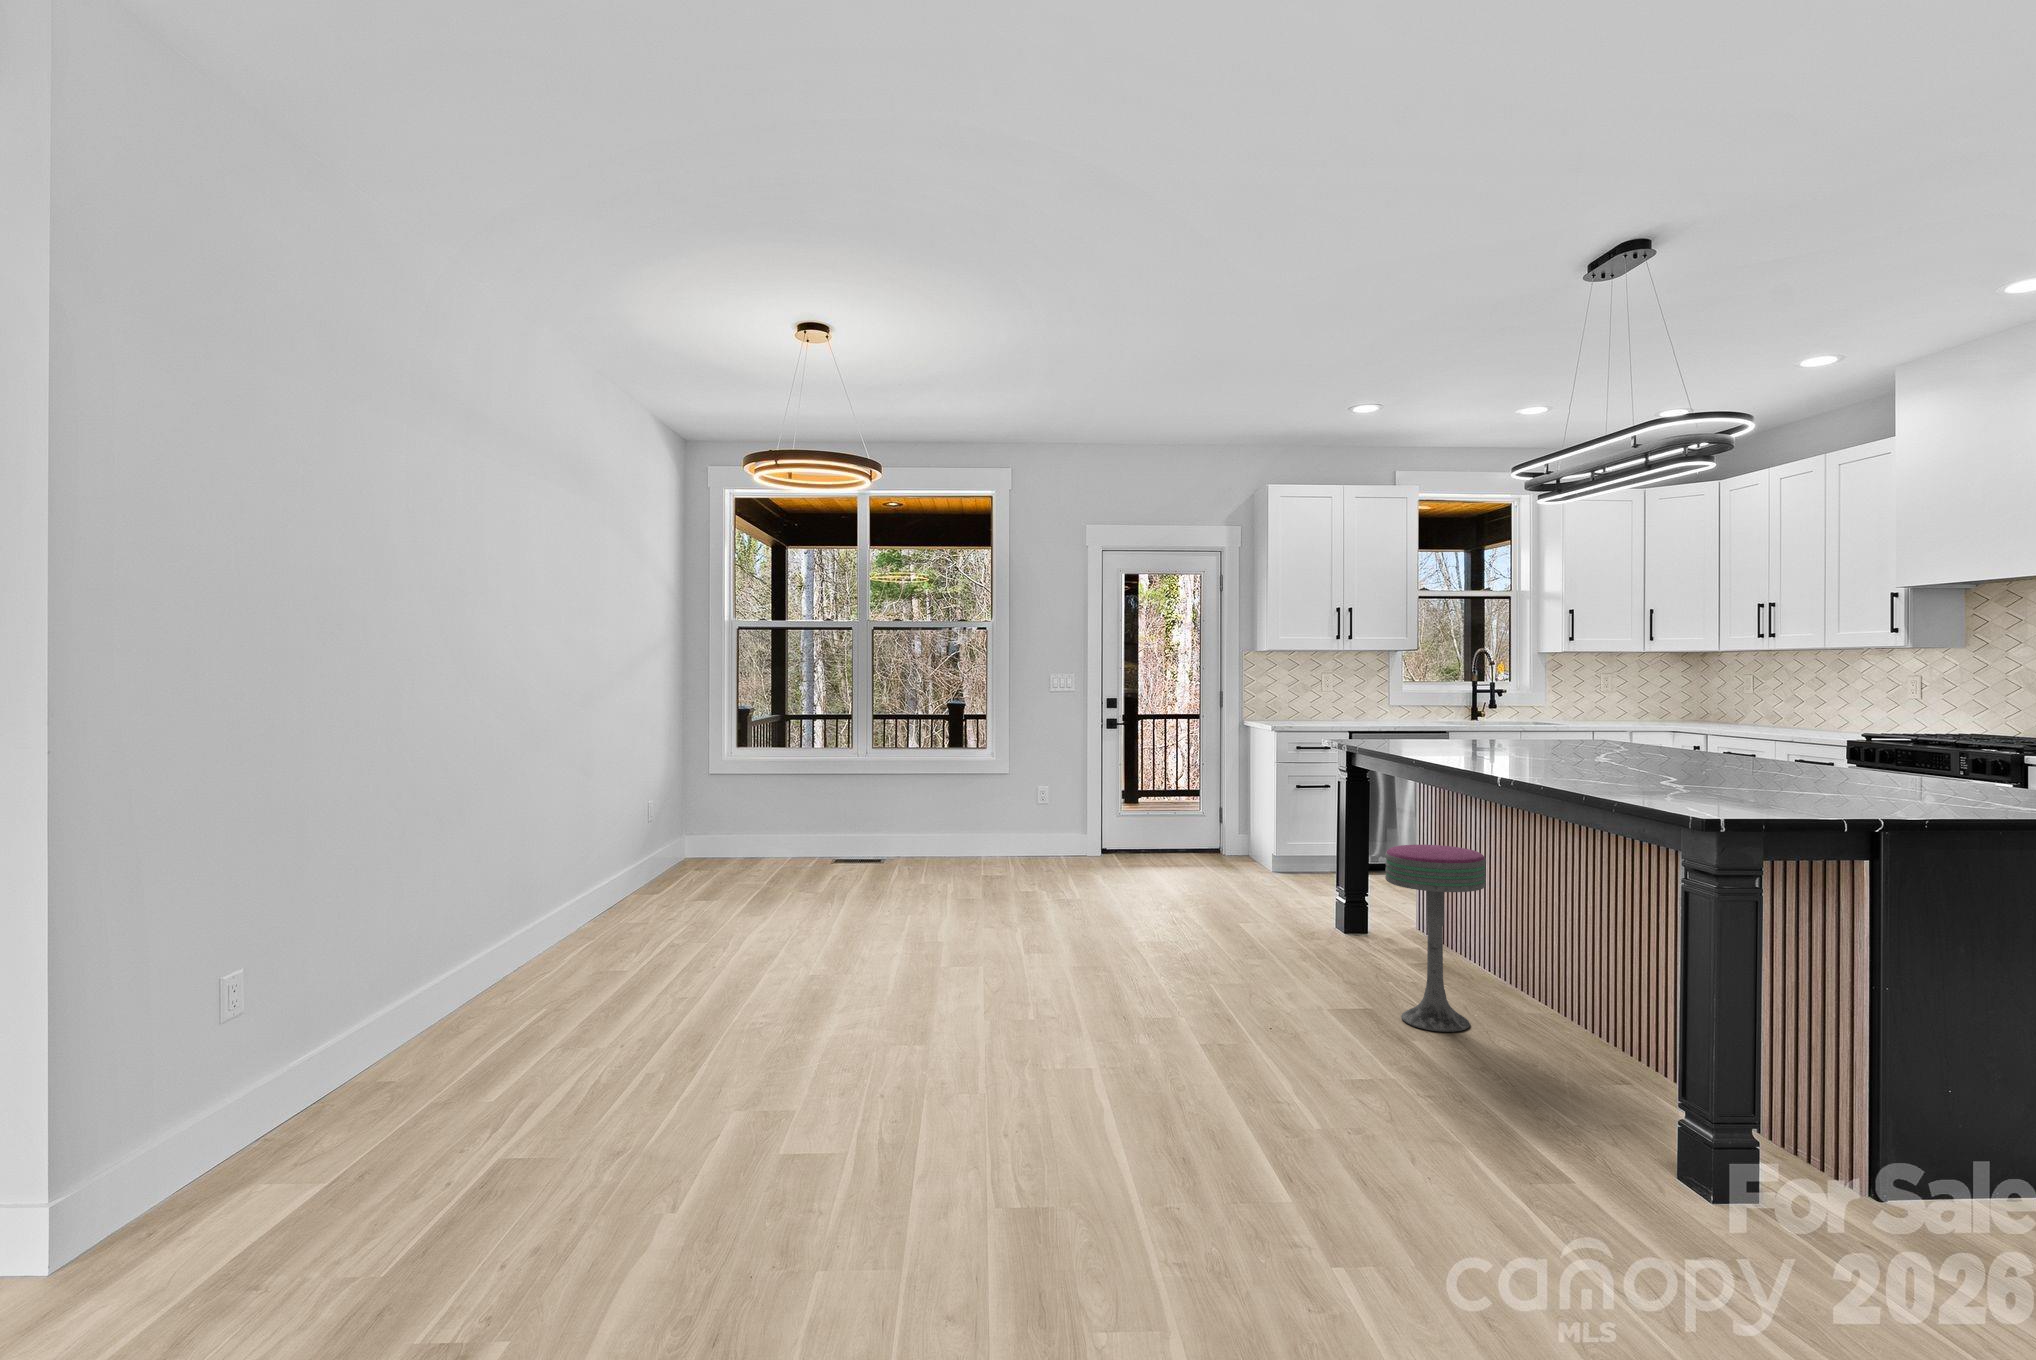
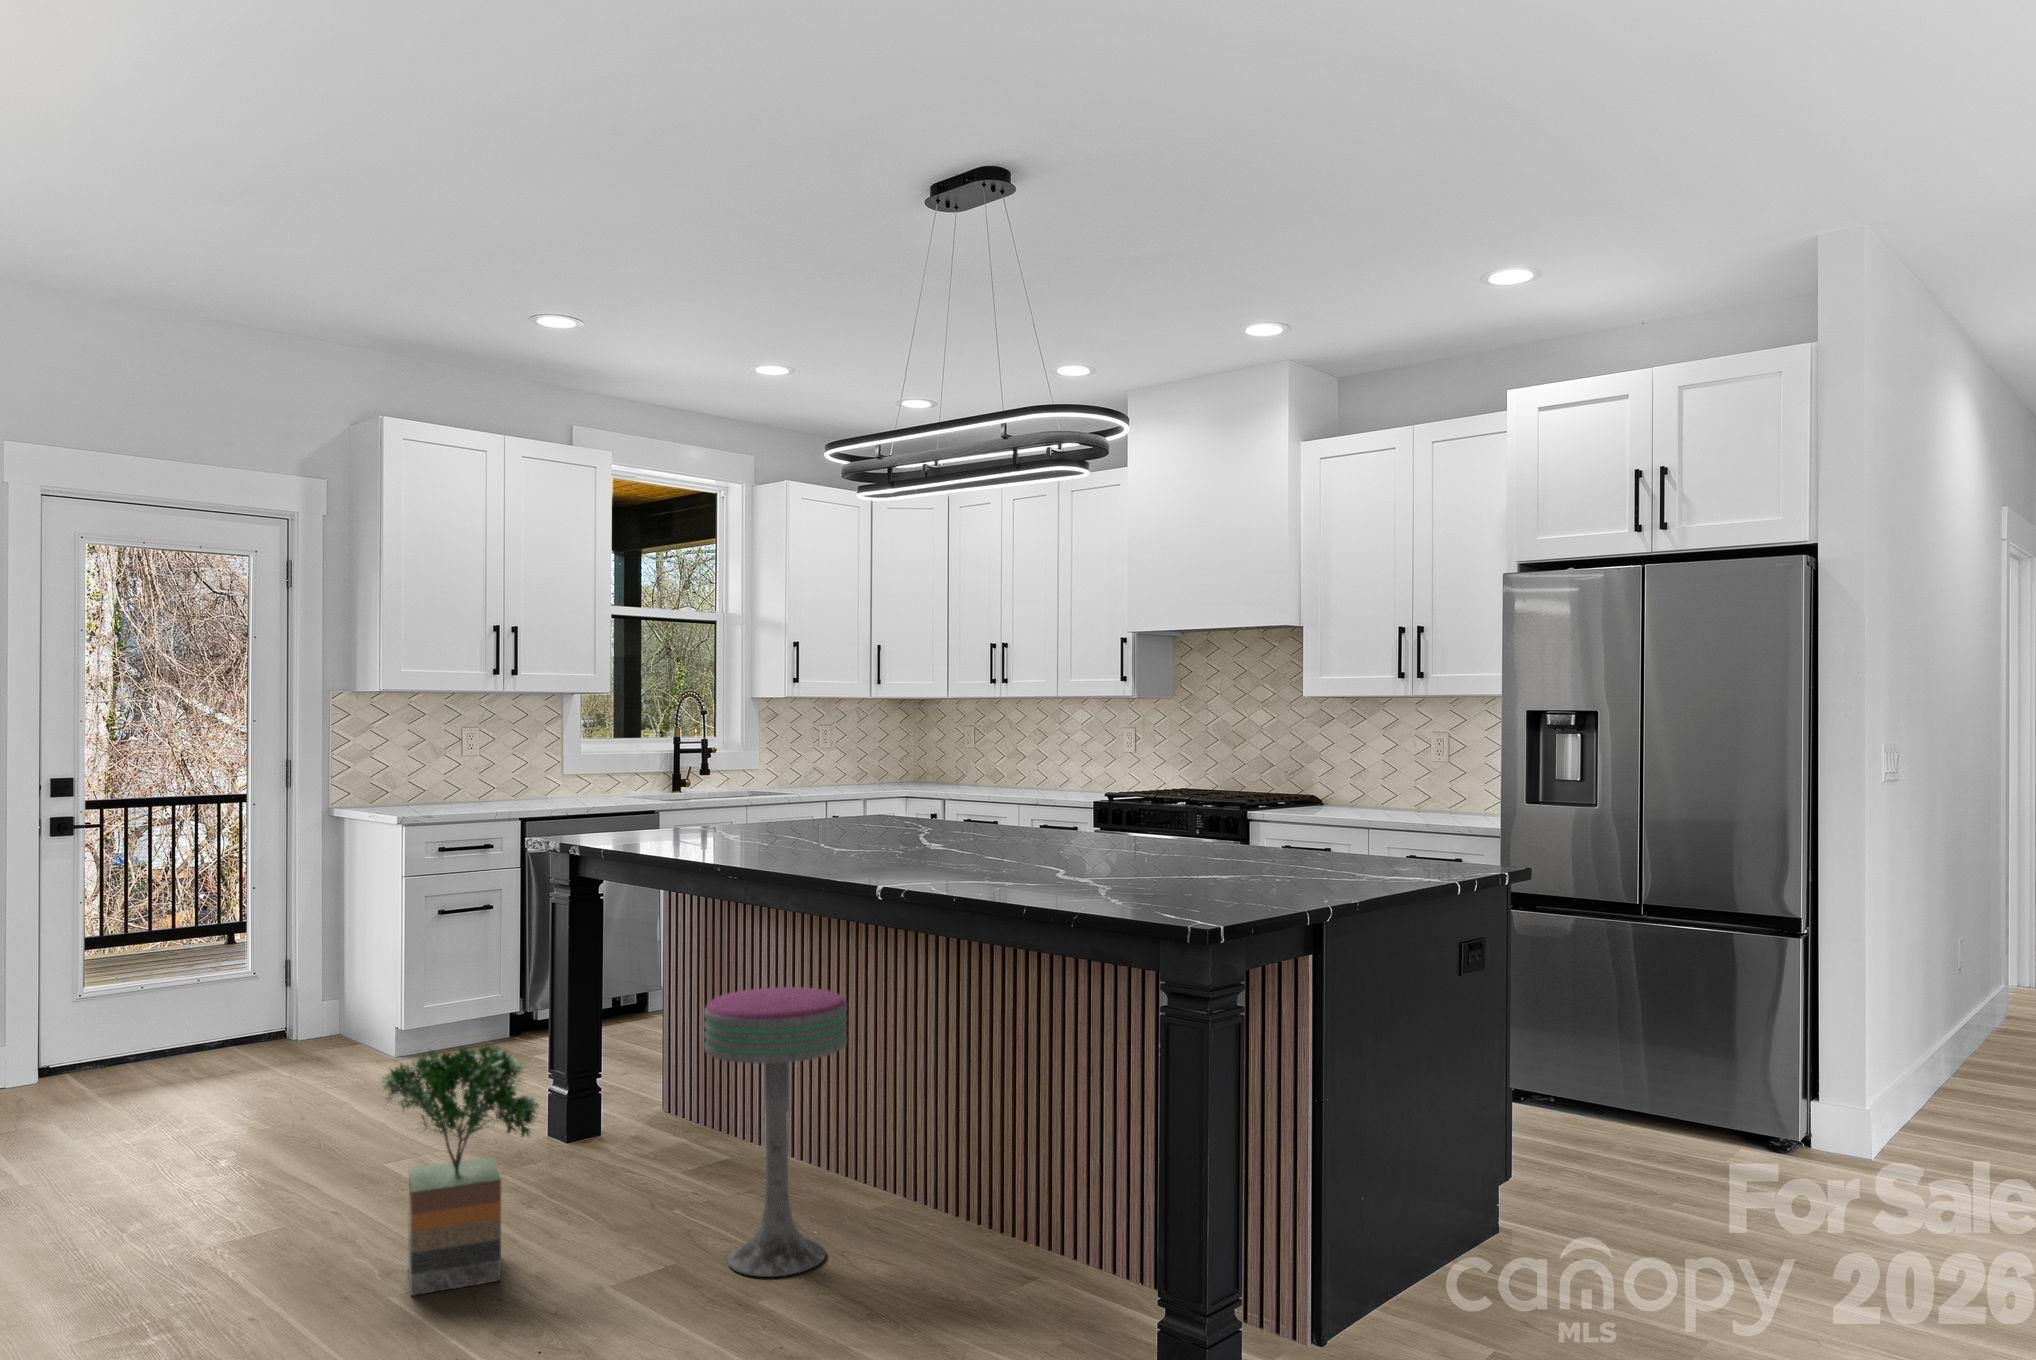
potted tree: none [1205,854,1294,992] -> present [381,1045,540,1295]

